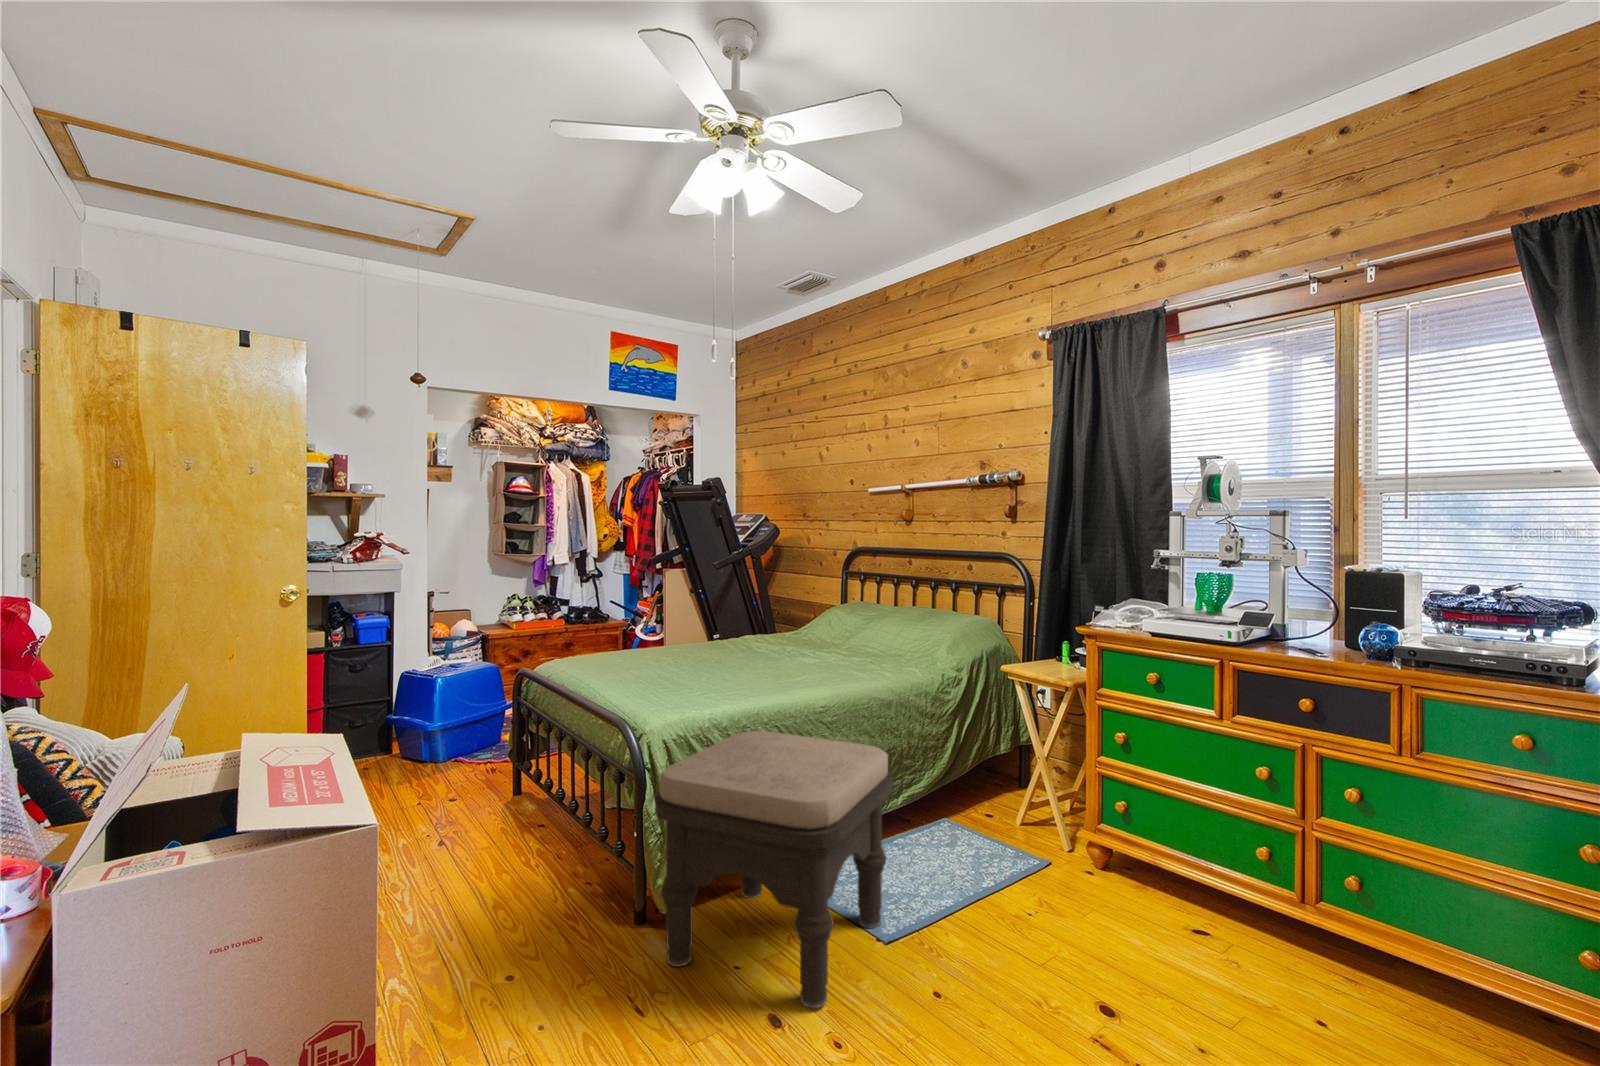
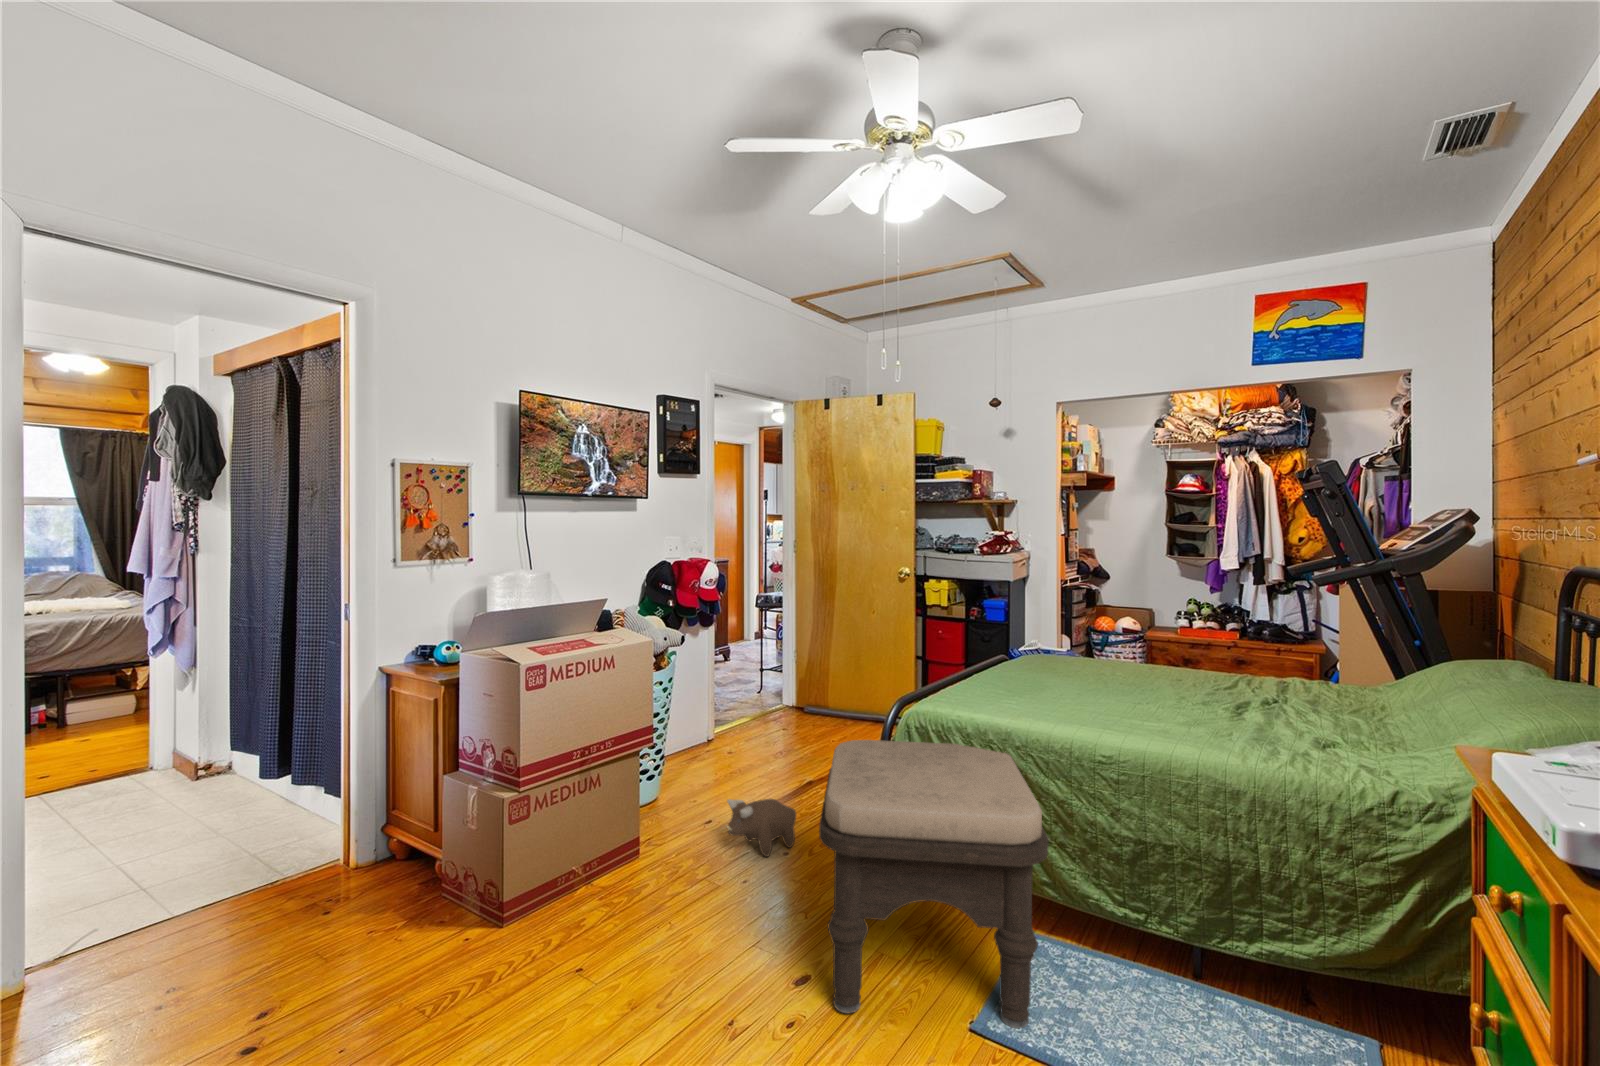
plush toy: none [432,919,512,1004] -> present [726,799,796,857]

